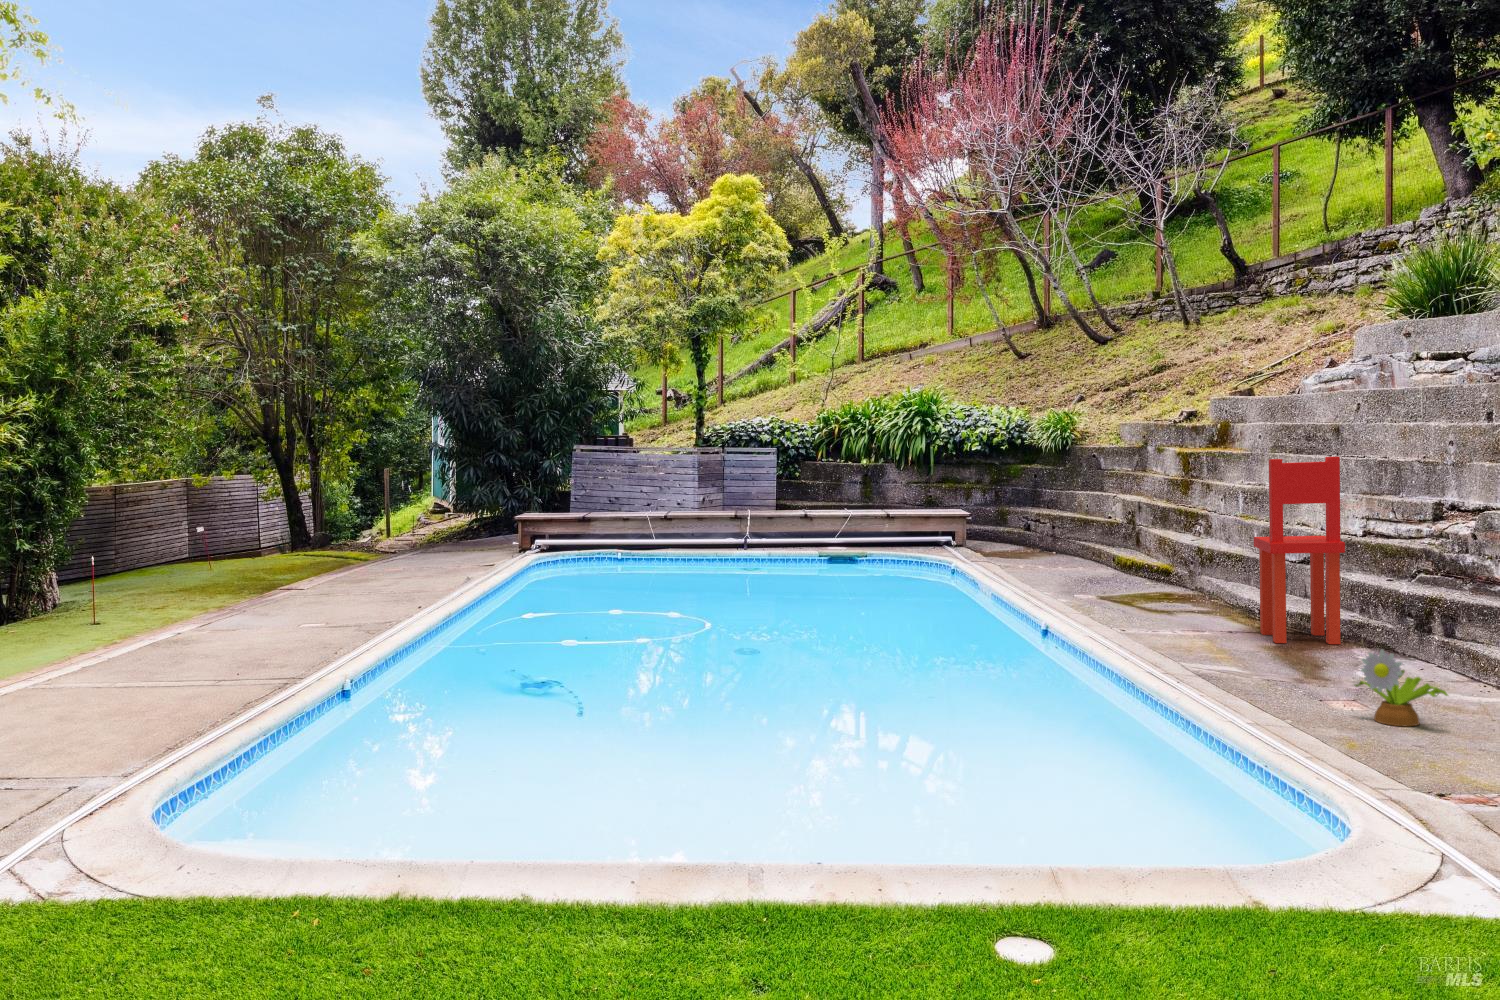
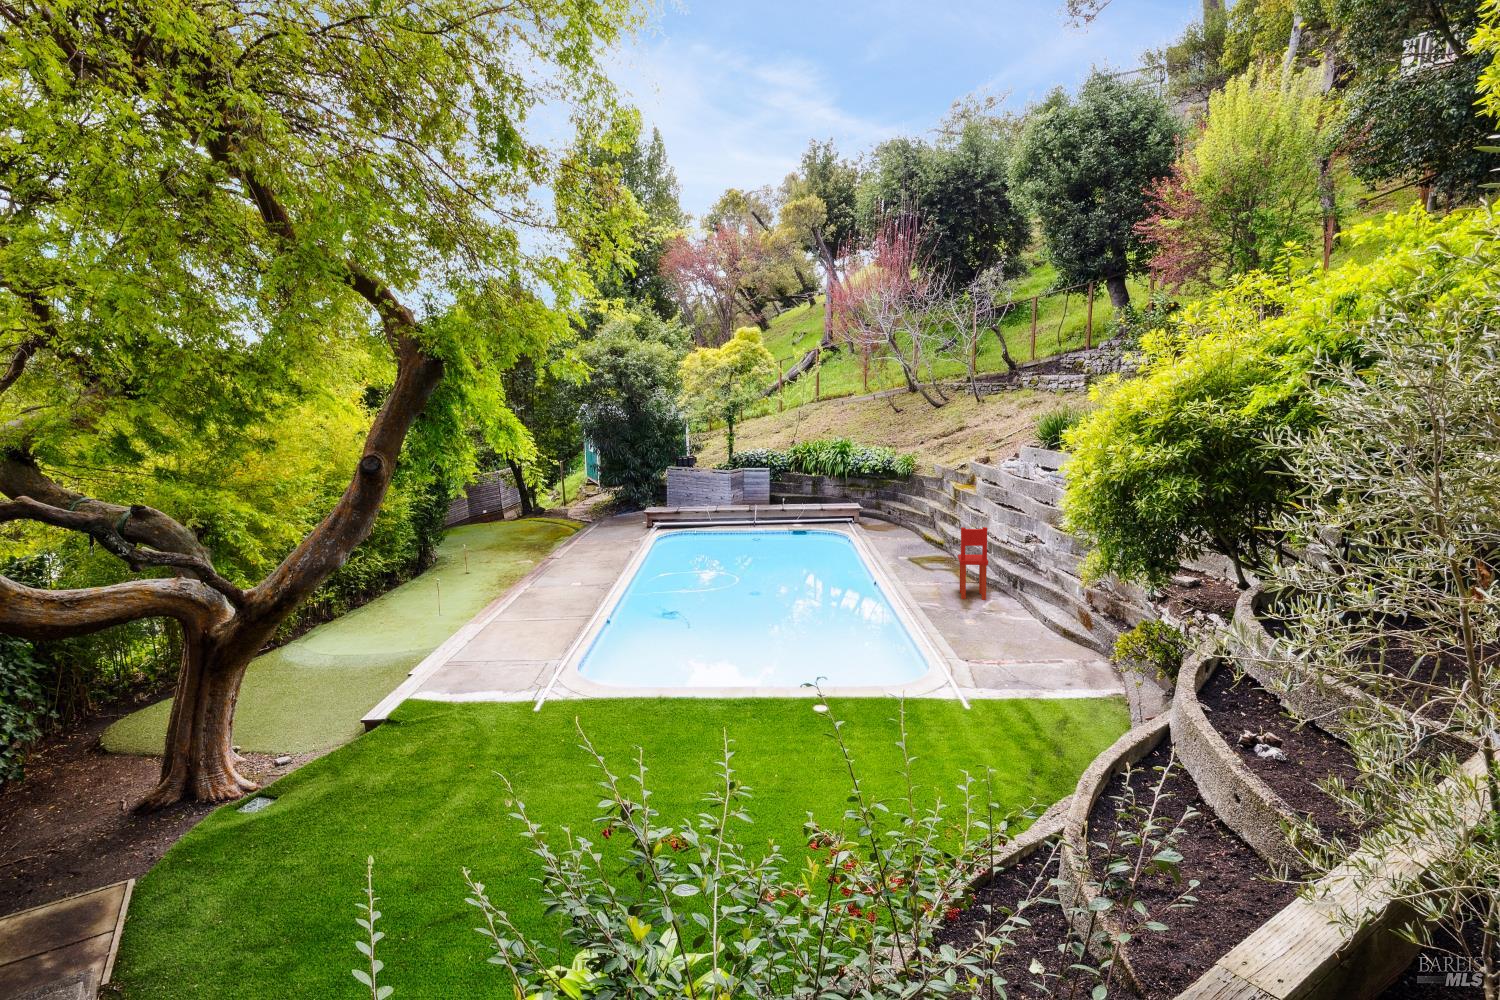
decorative plant: present [1354,649,1448,726] -> none [965,619,993,645]

